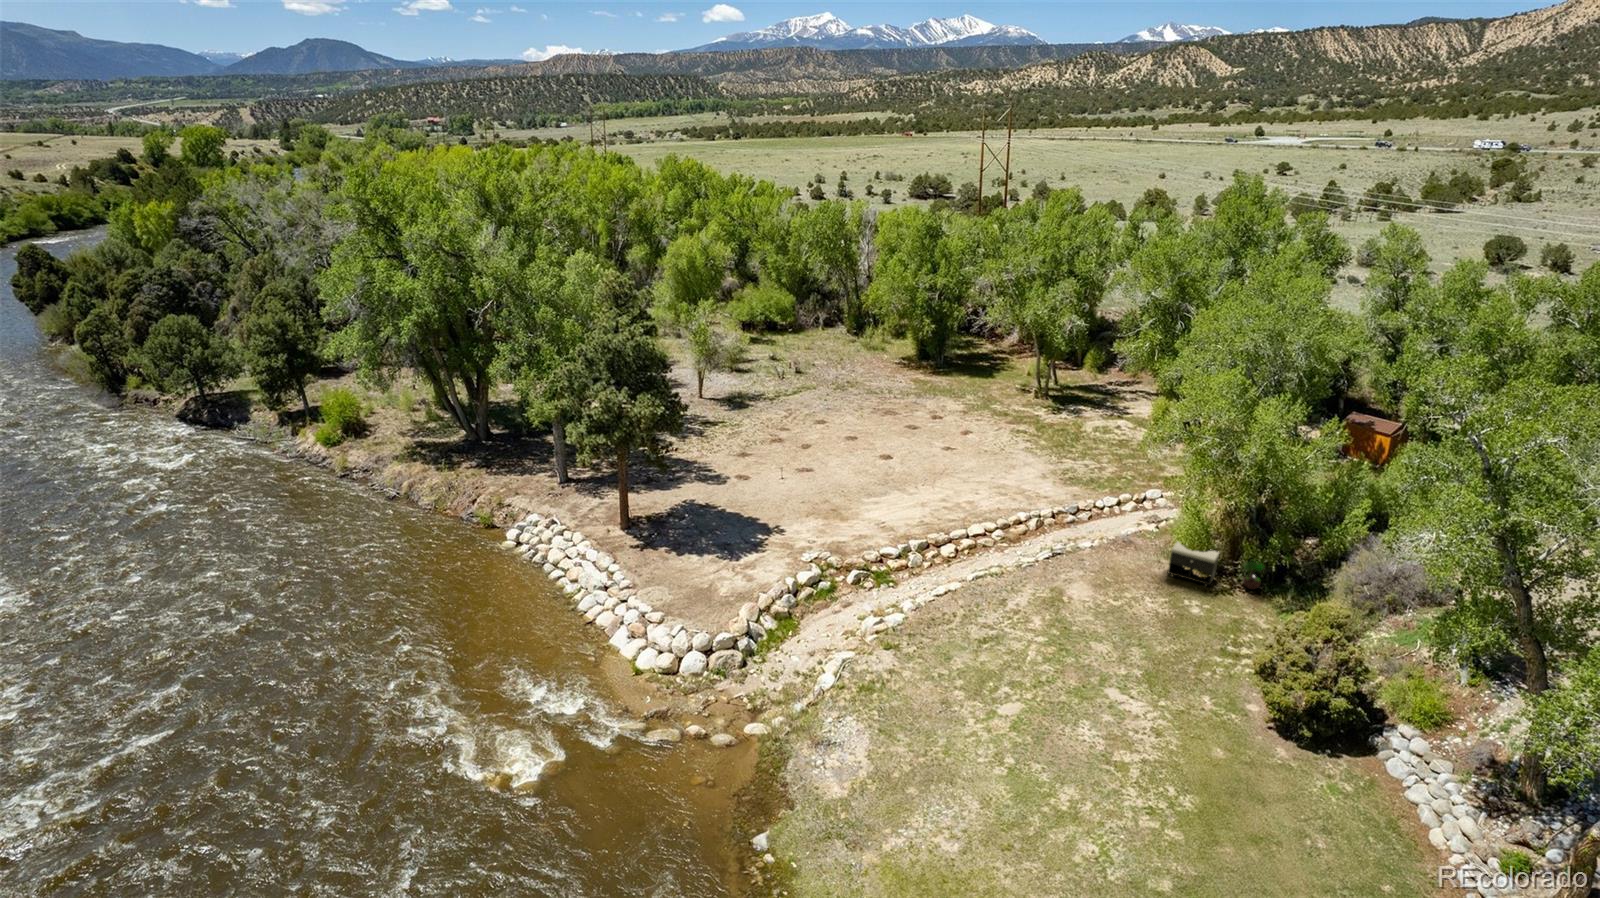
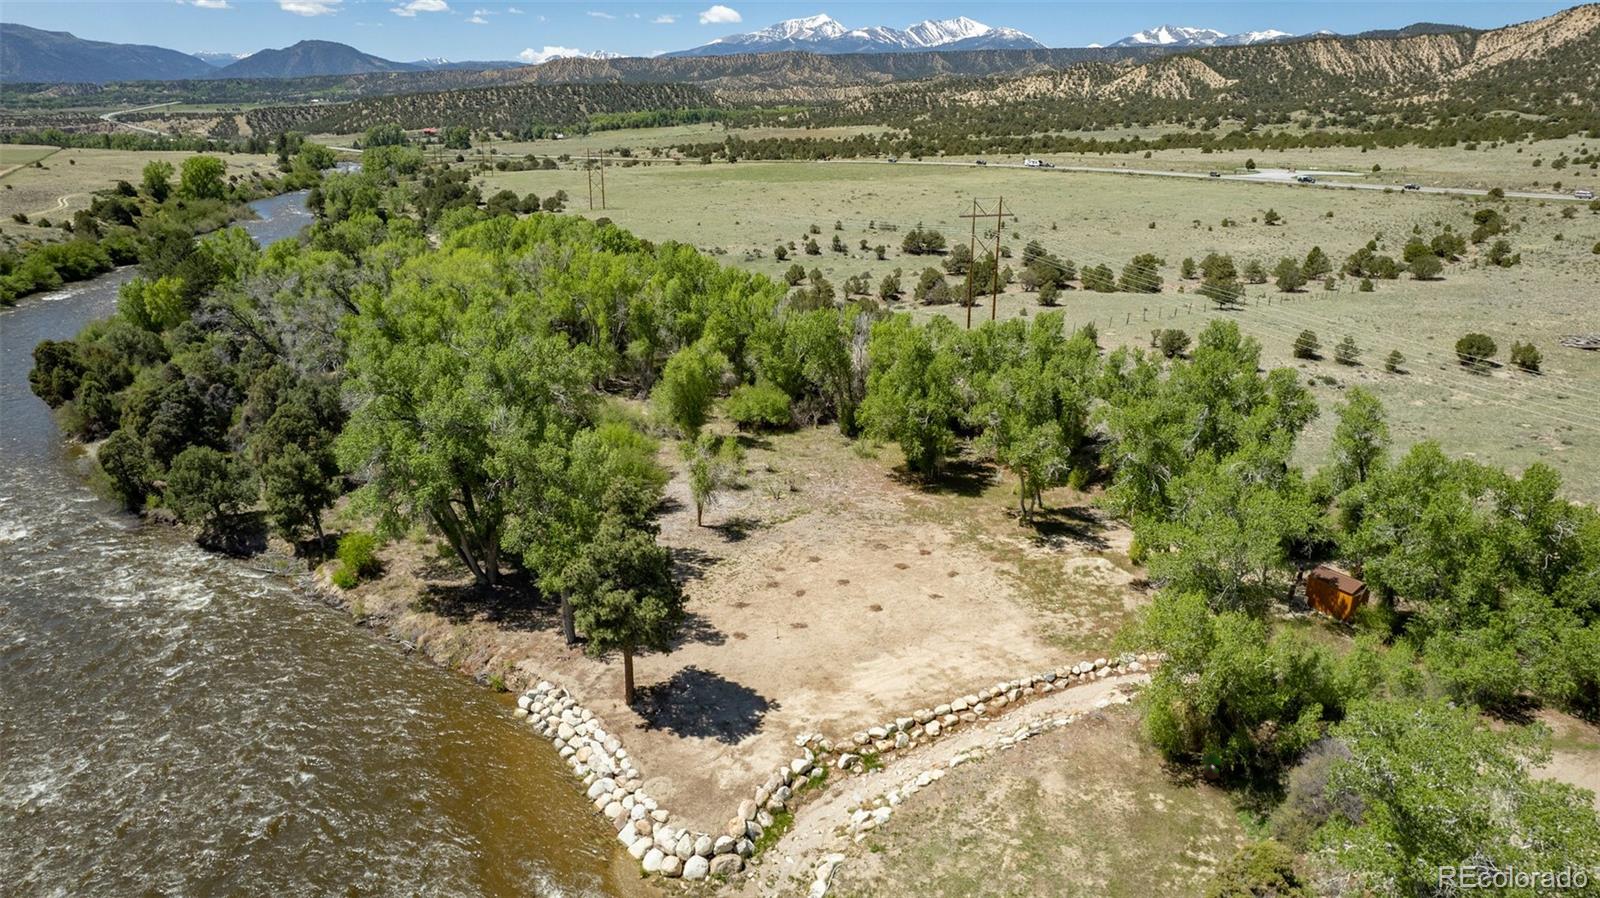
storage bench: present [1168,542,1219,585] -> none [1134,729,1182,775]

